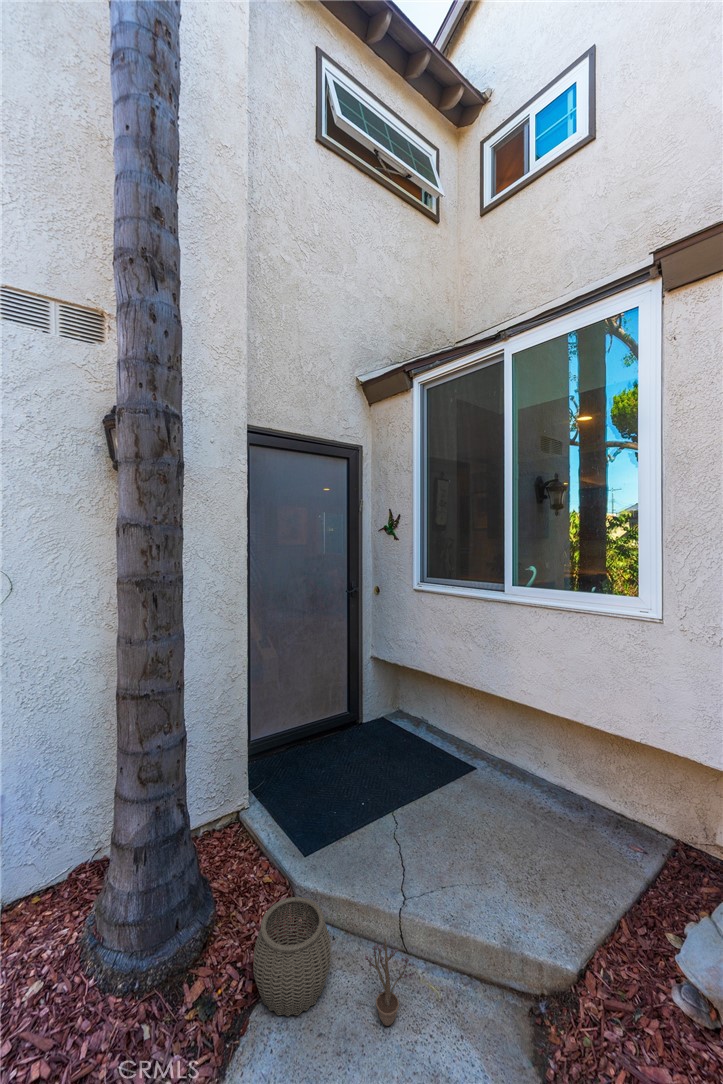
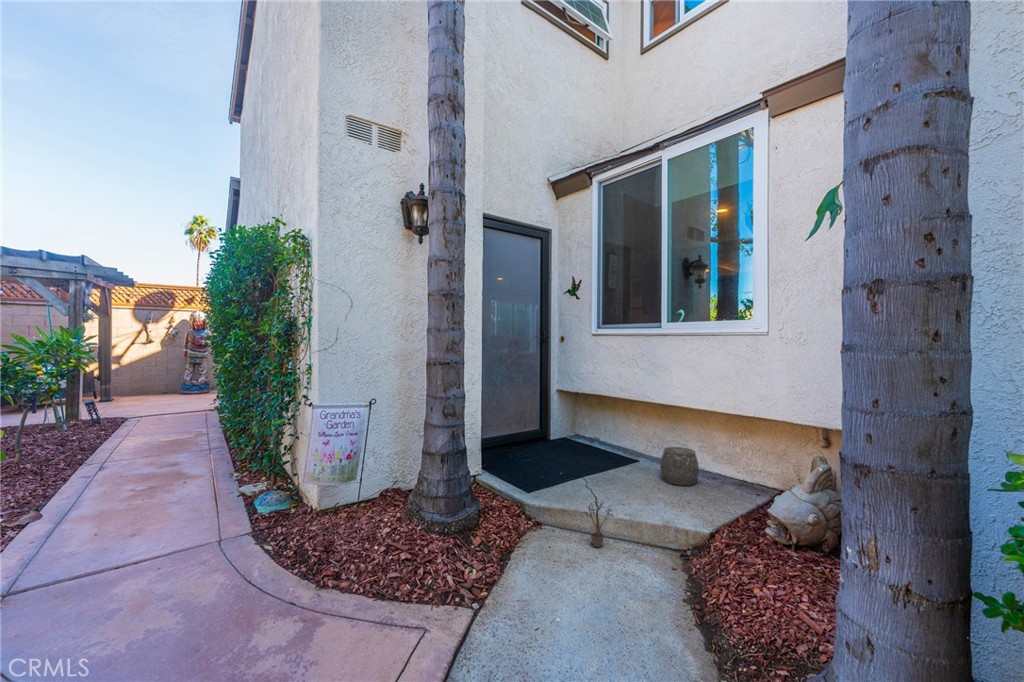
woven basket: present [253,897,331,1016] -> present [660,447,699,486]

